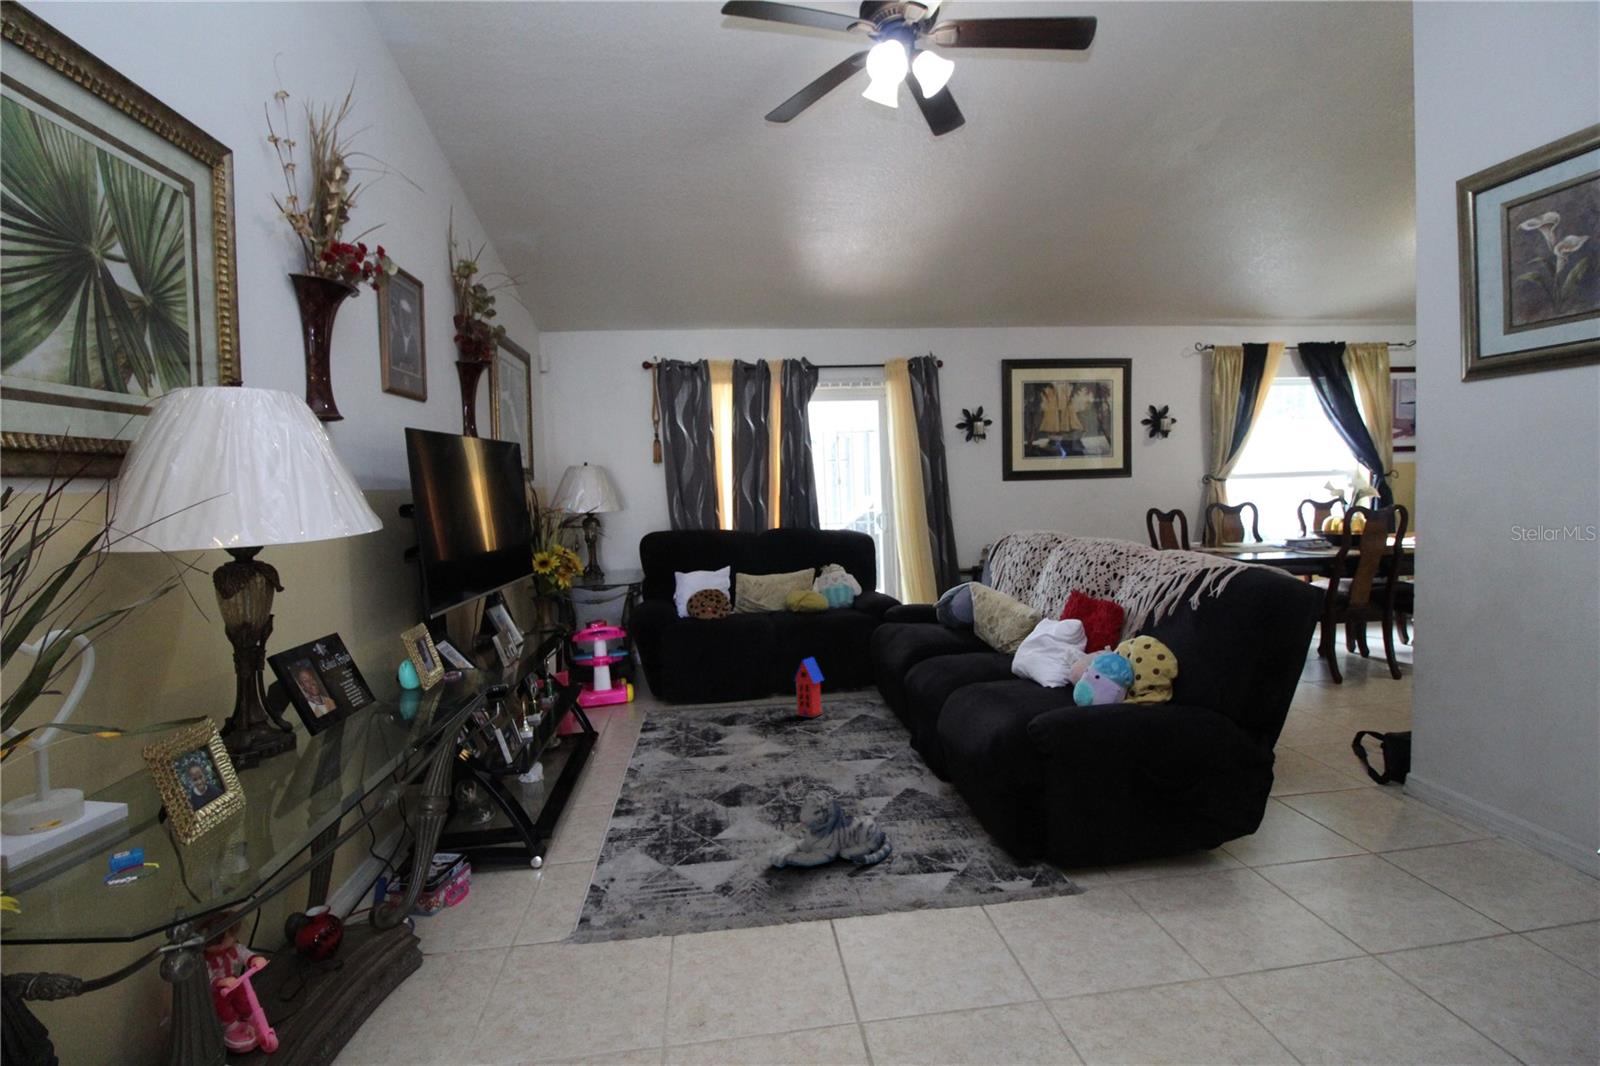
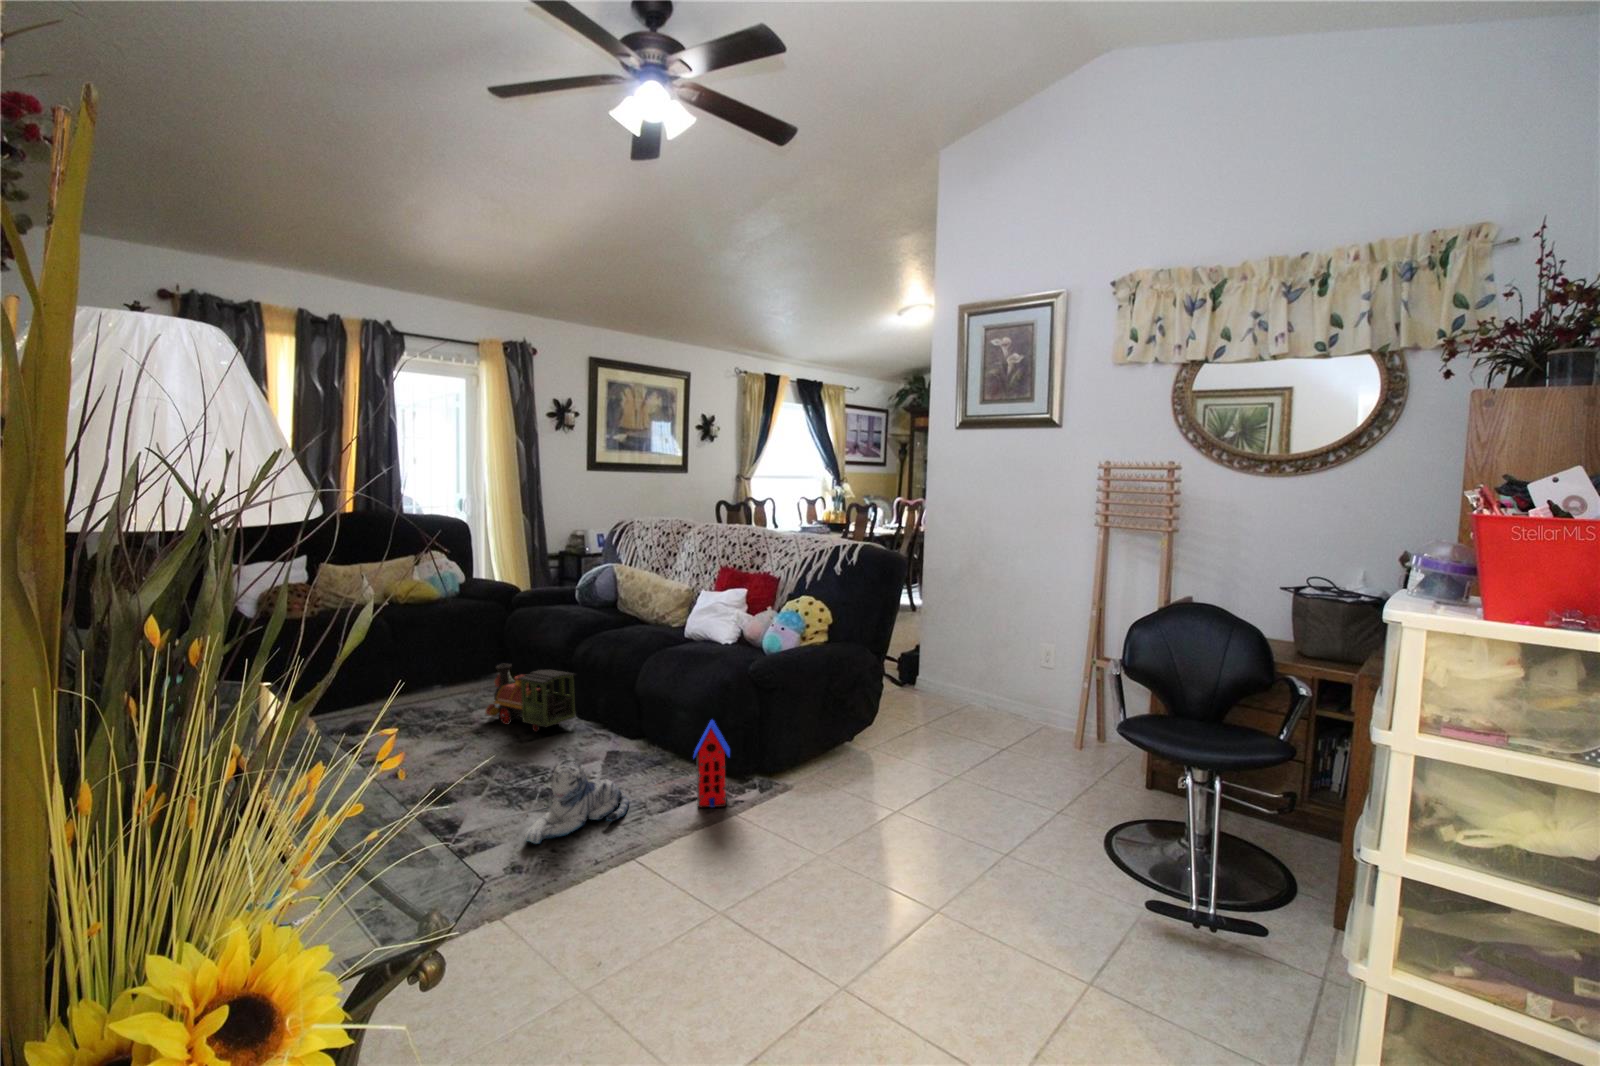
toy house: present [794,657,824,718] -> present [693,720,730,808]
toy train: none [823,682,897,757] -> present [486,663,575,732]

